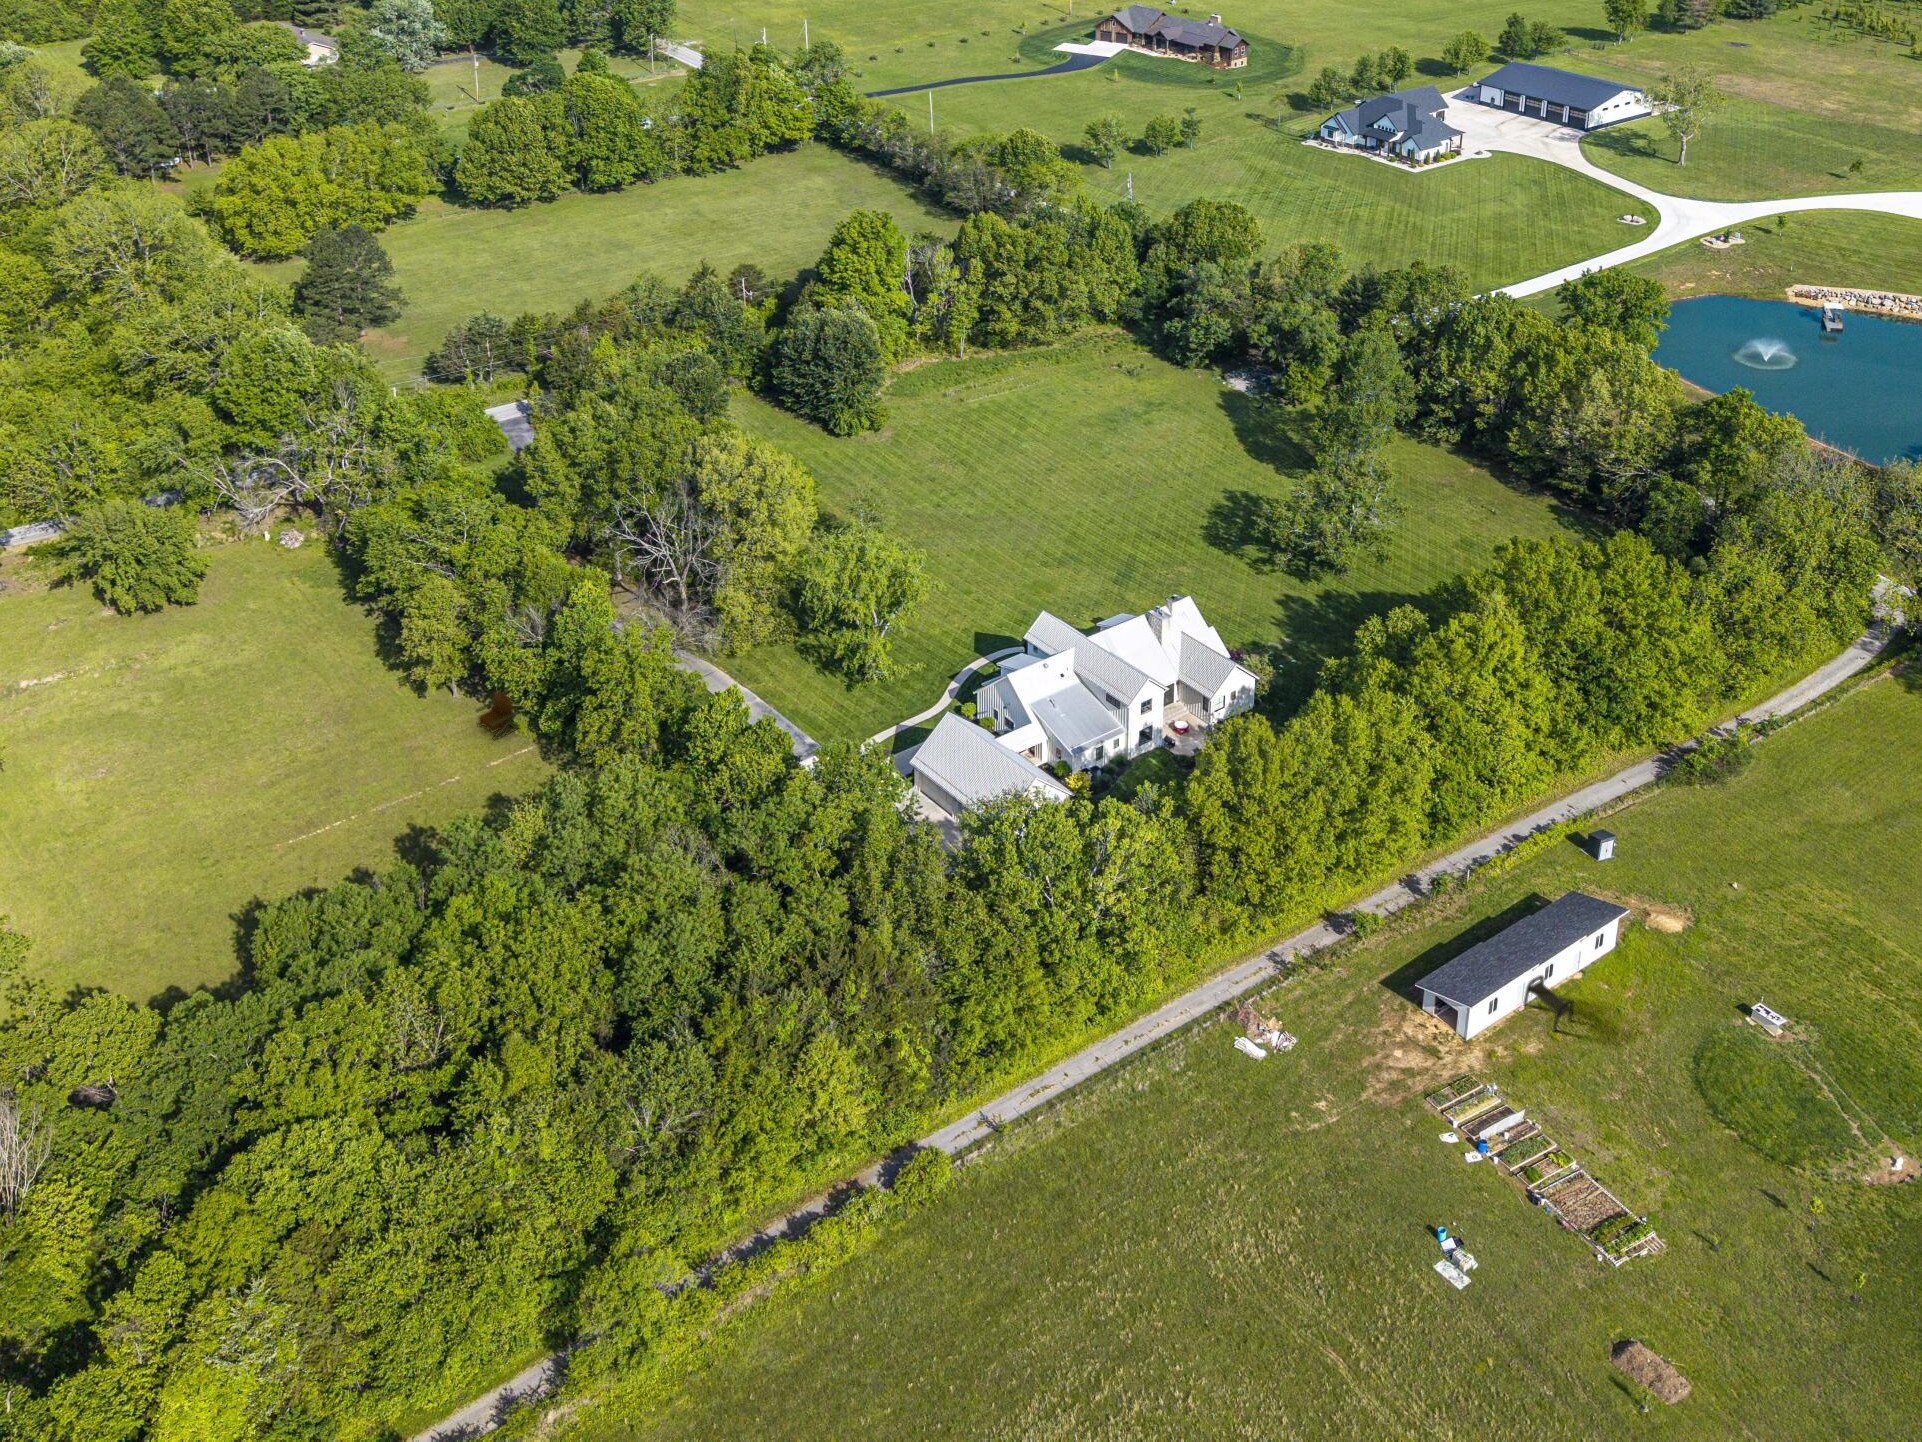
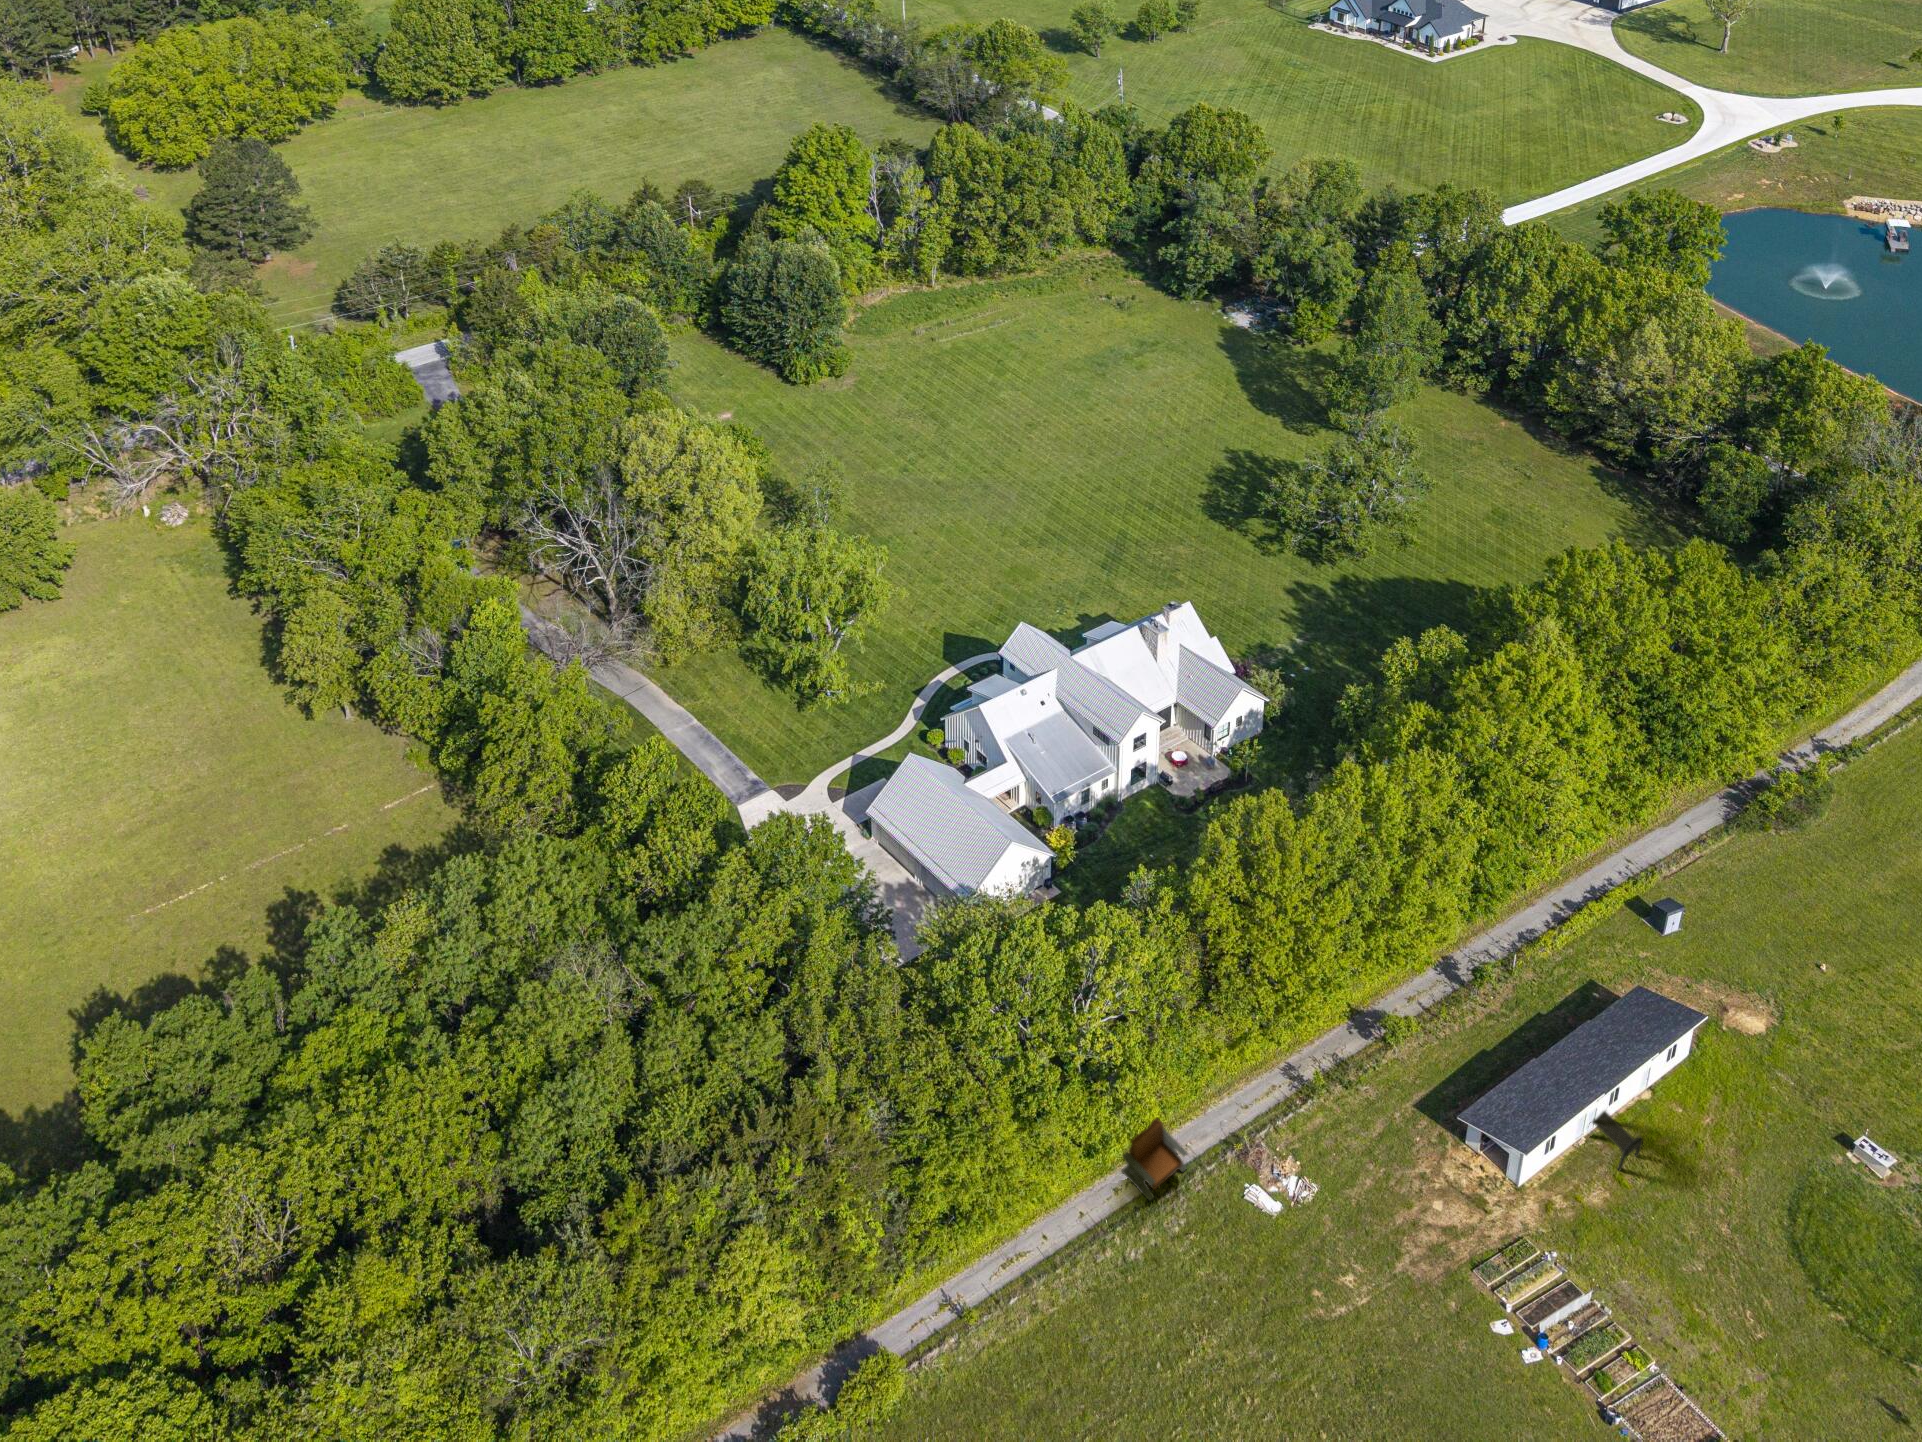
lounge chair: present [476,691,519,740] -> present [1122,1118,1187,1200]

